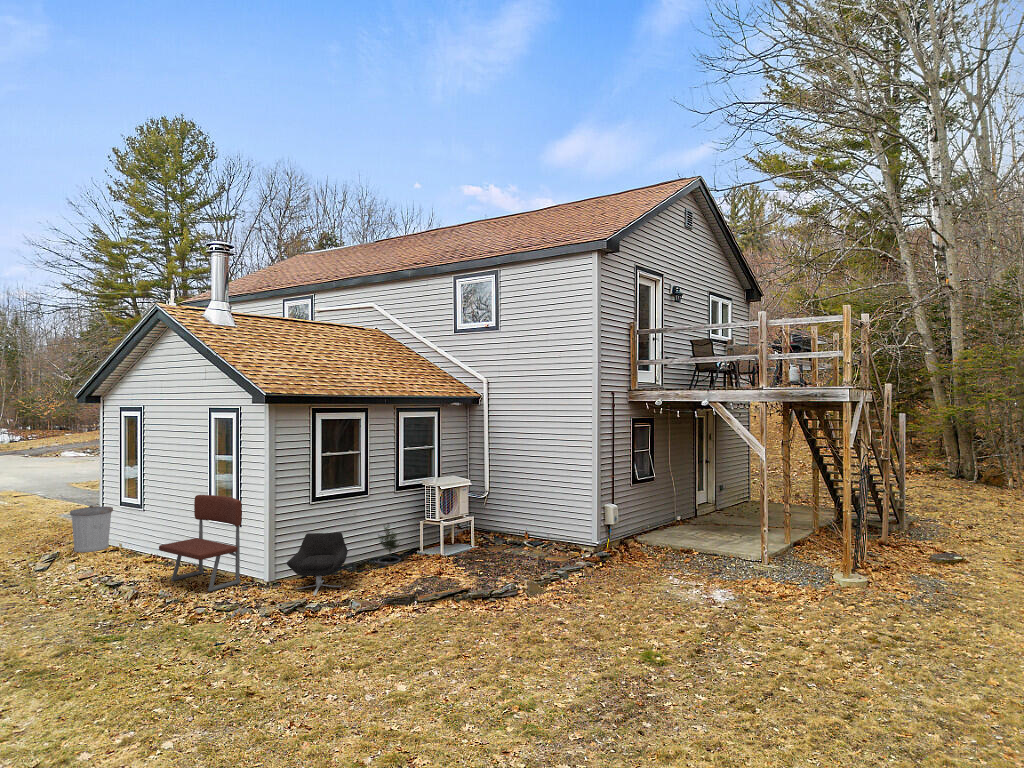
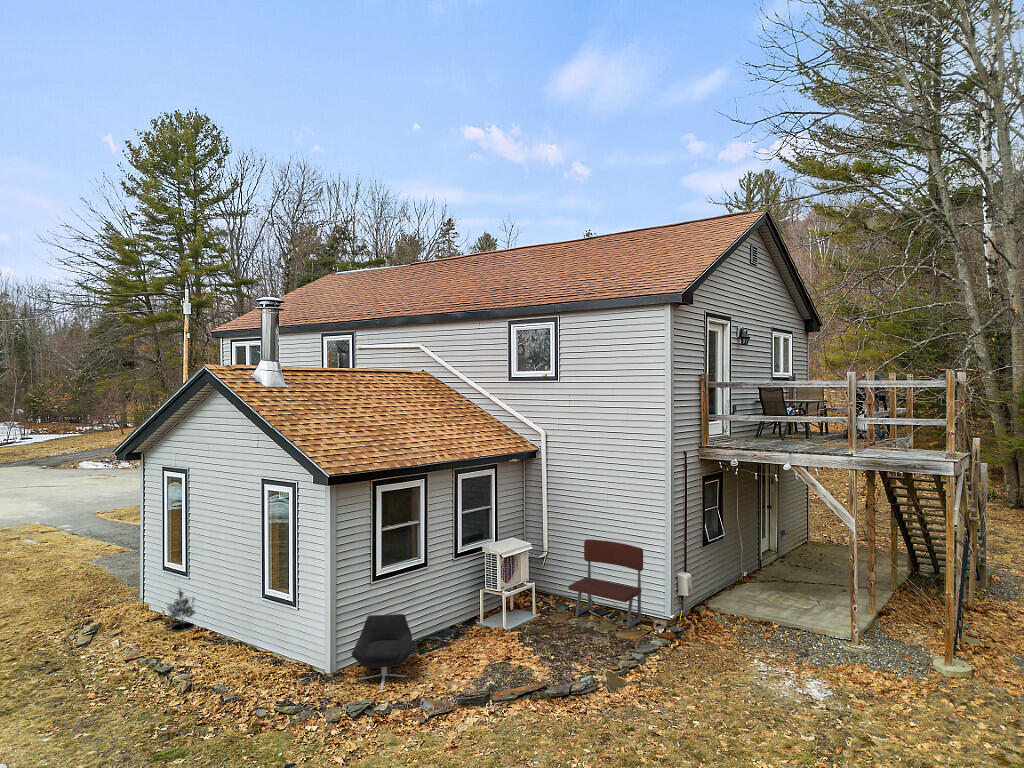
bench: present [159,495,242,592] -> present [568,539,643,629]
trash can: present [70,505,113,552] -> none [112,567,156,618]
potted tree: present [378,526,400,564] -> present [167,589,195,632]

